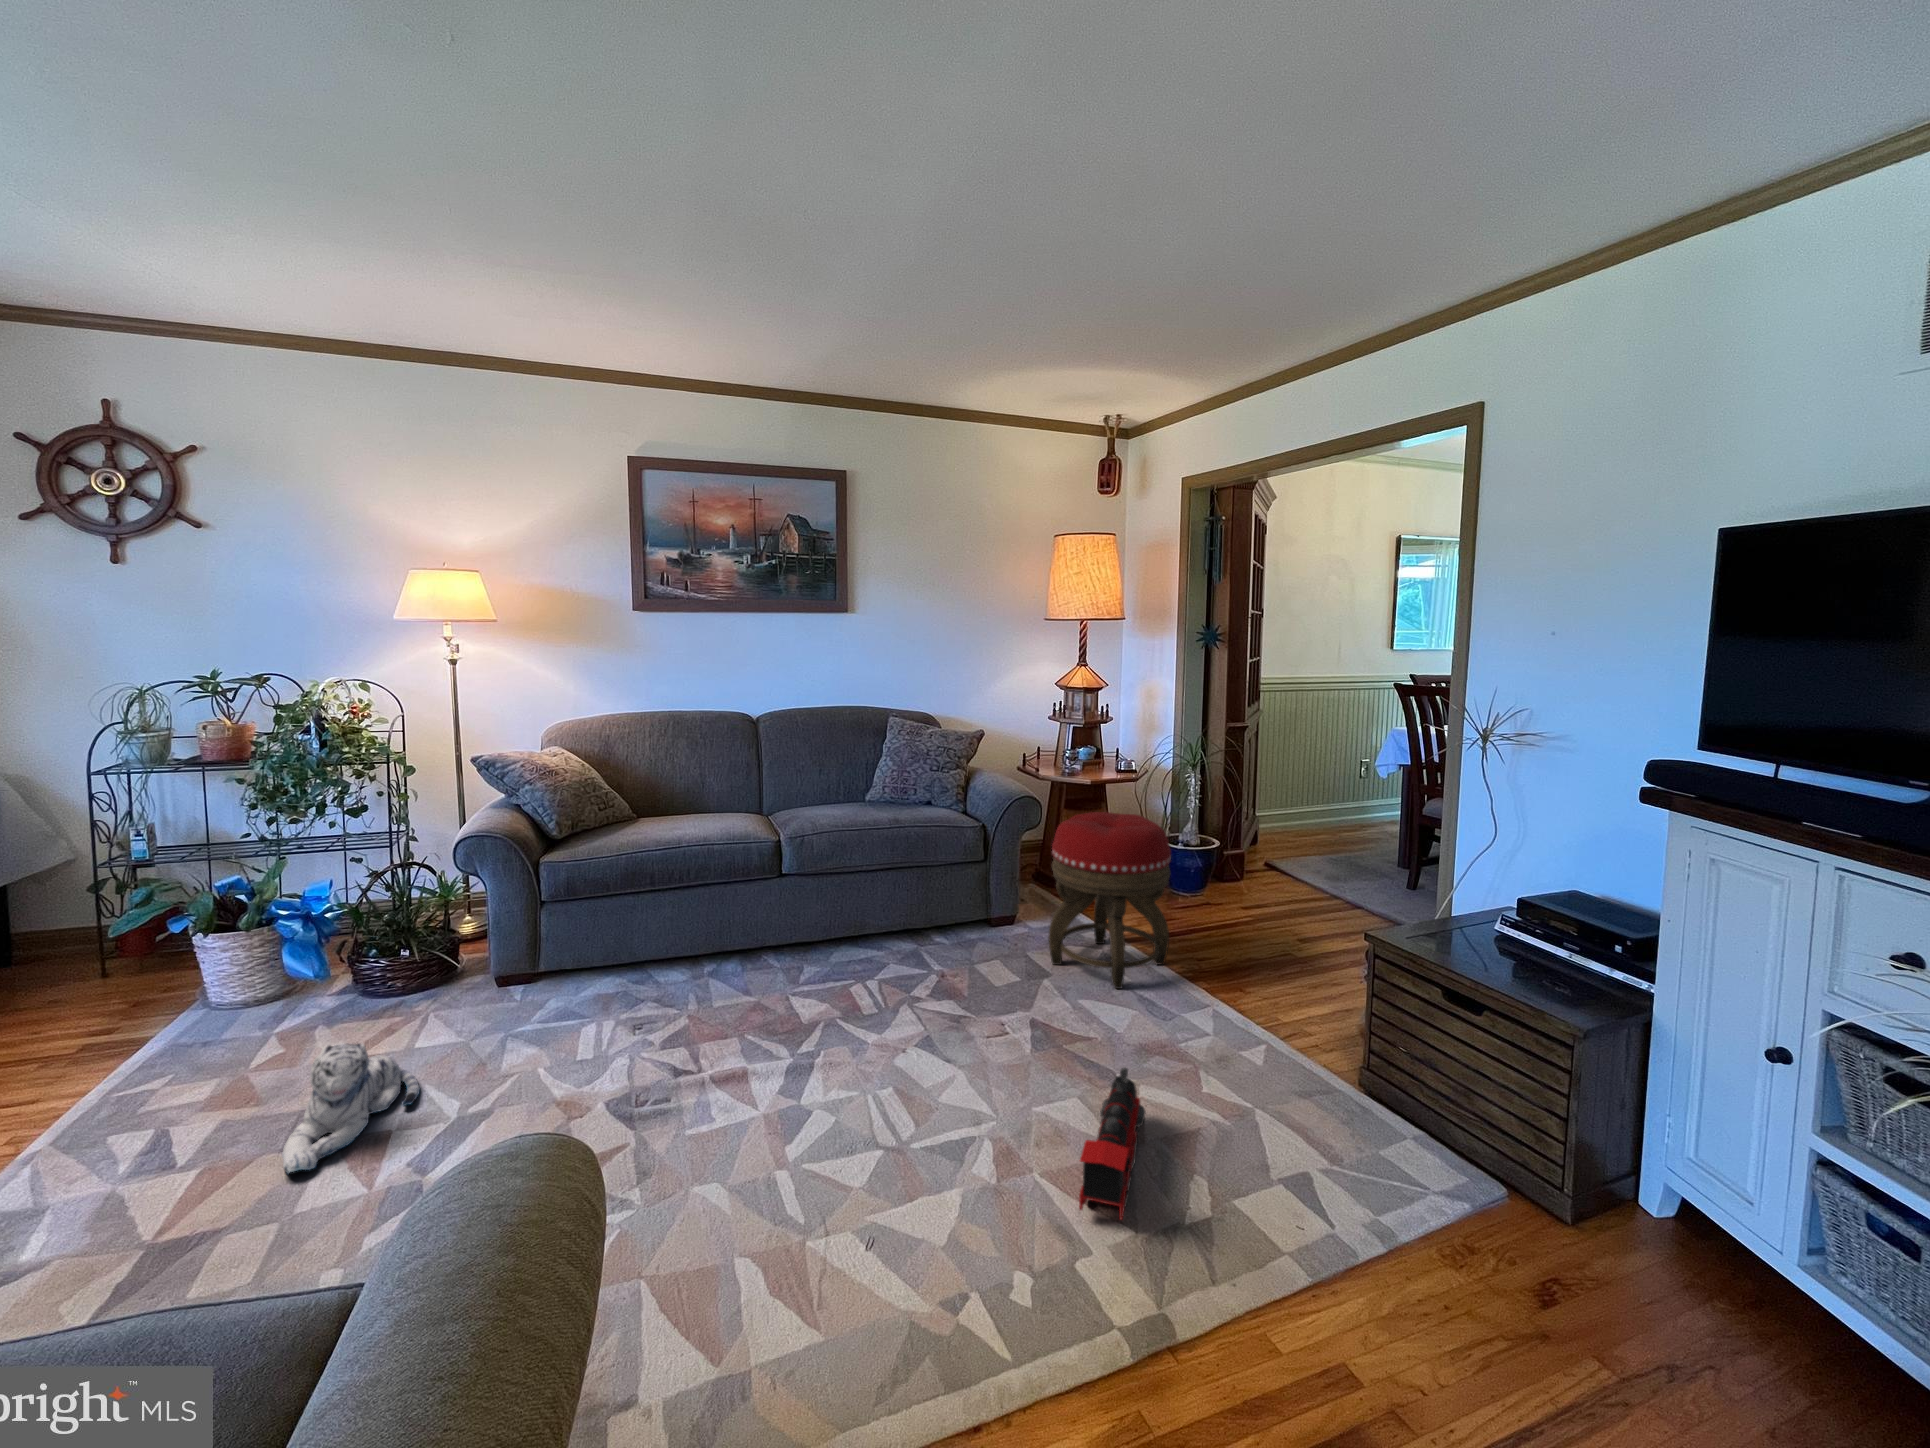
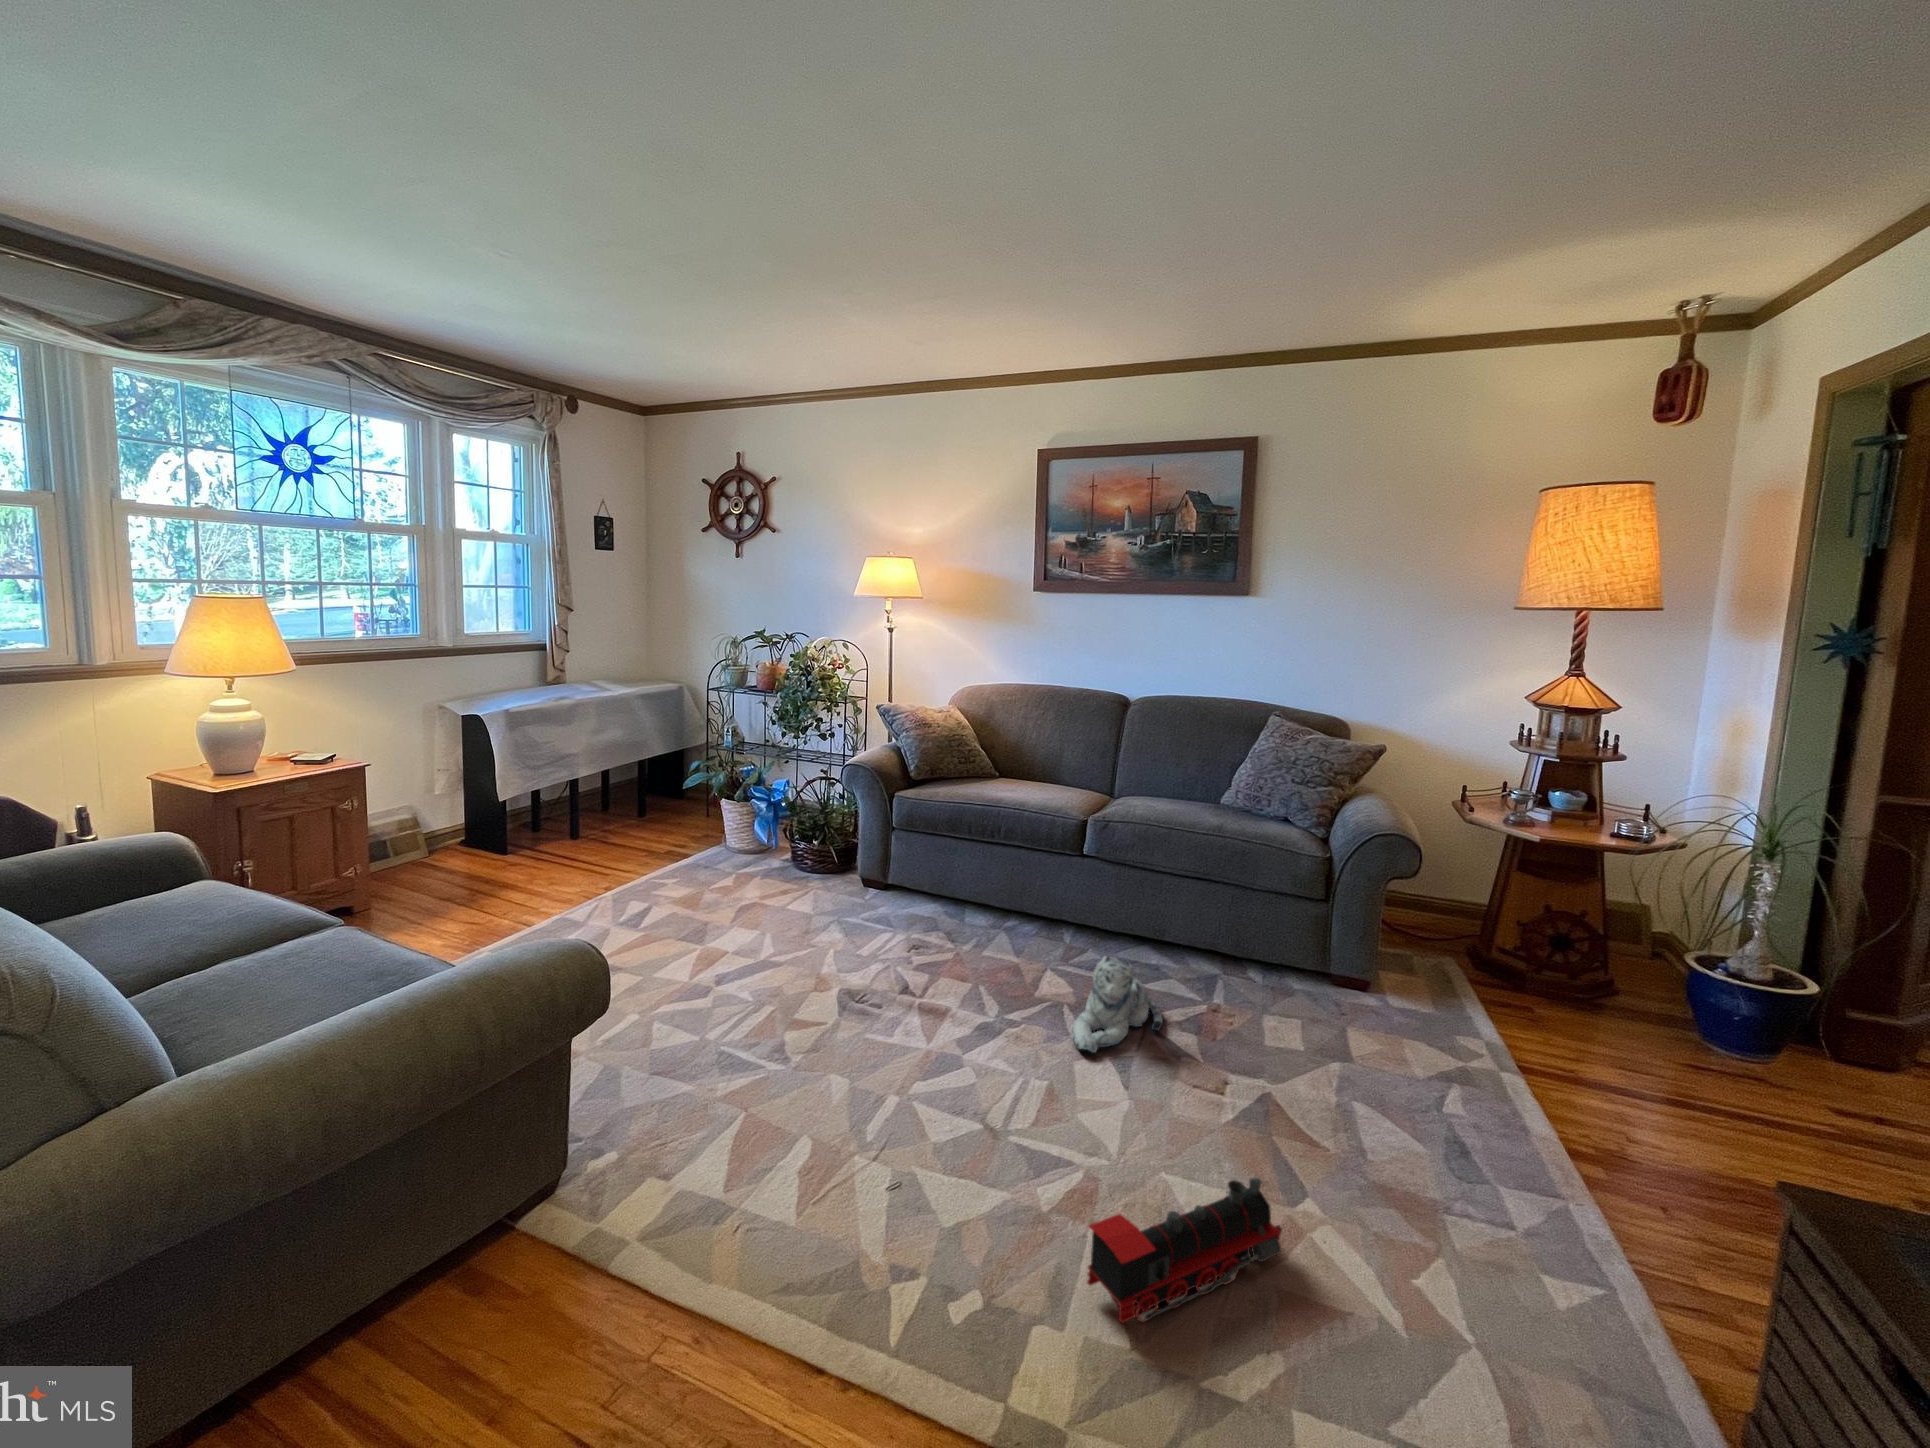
footstool: present [1048,812,1171,989] -> none [1364,871,1576,1125]
plush toy: present [282,1043,420,1174] -> present [1073,956,1163,1053]

